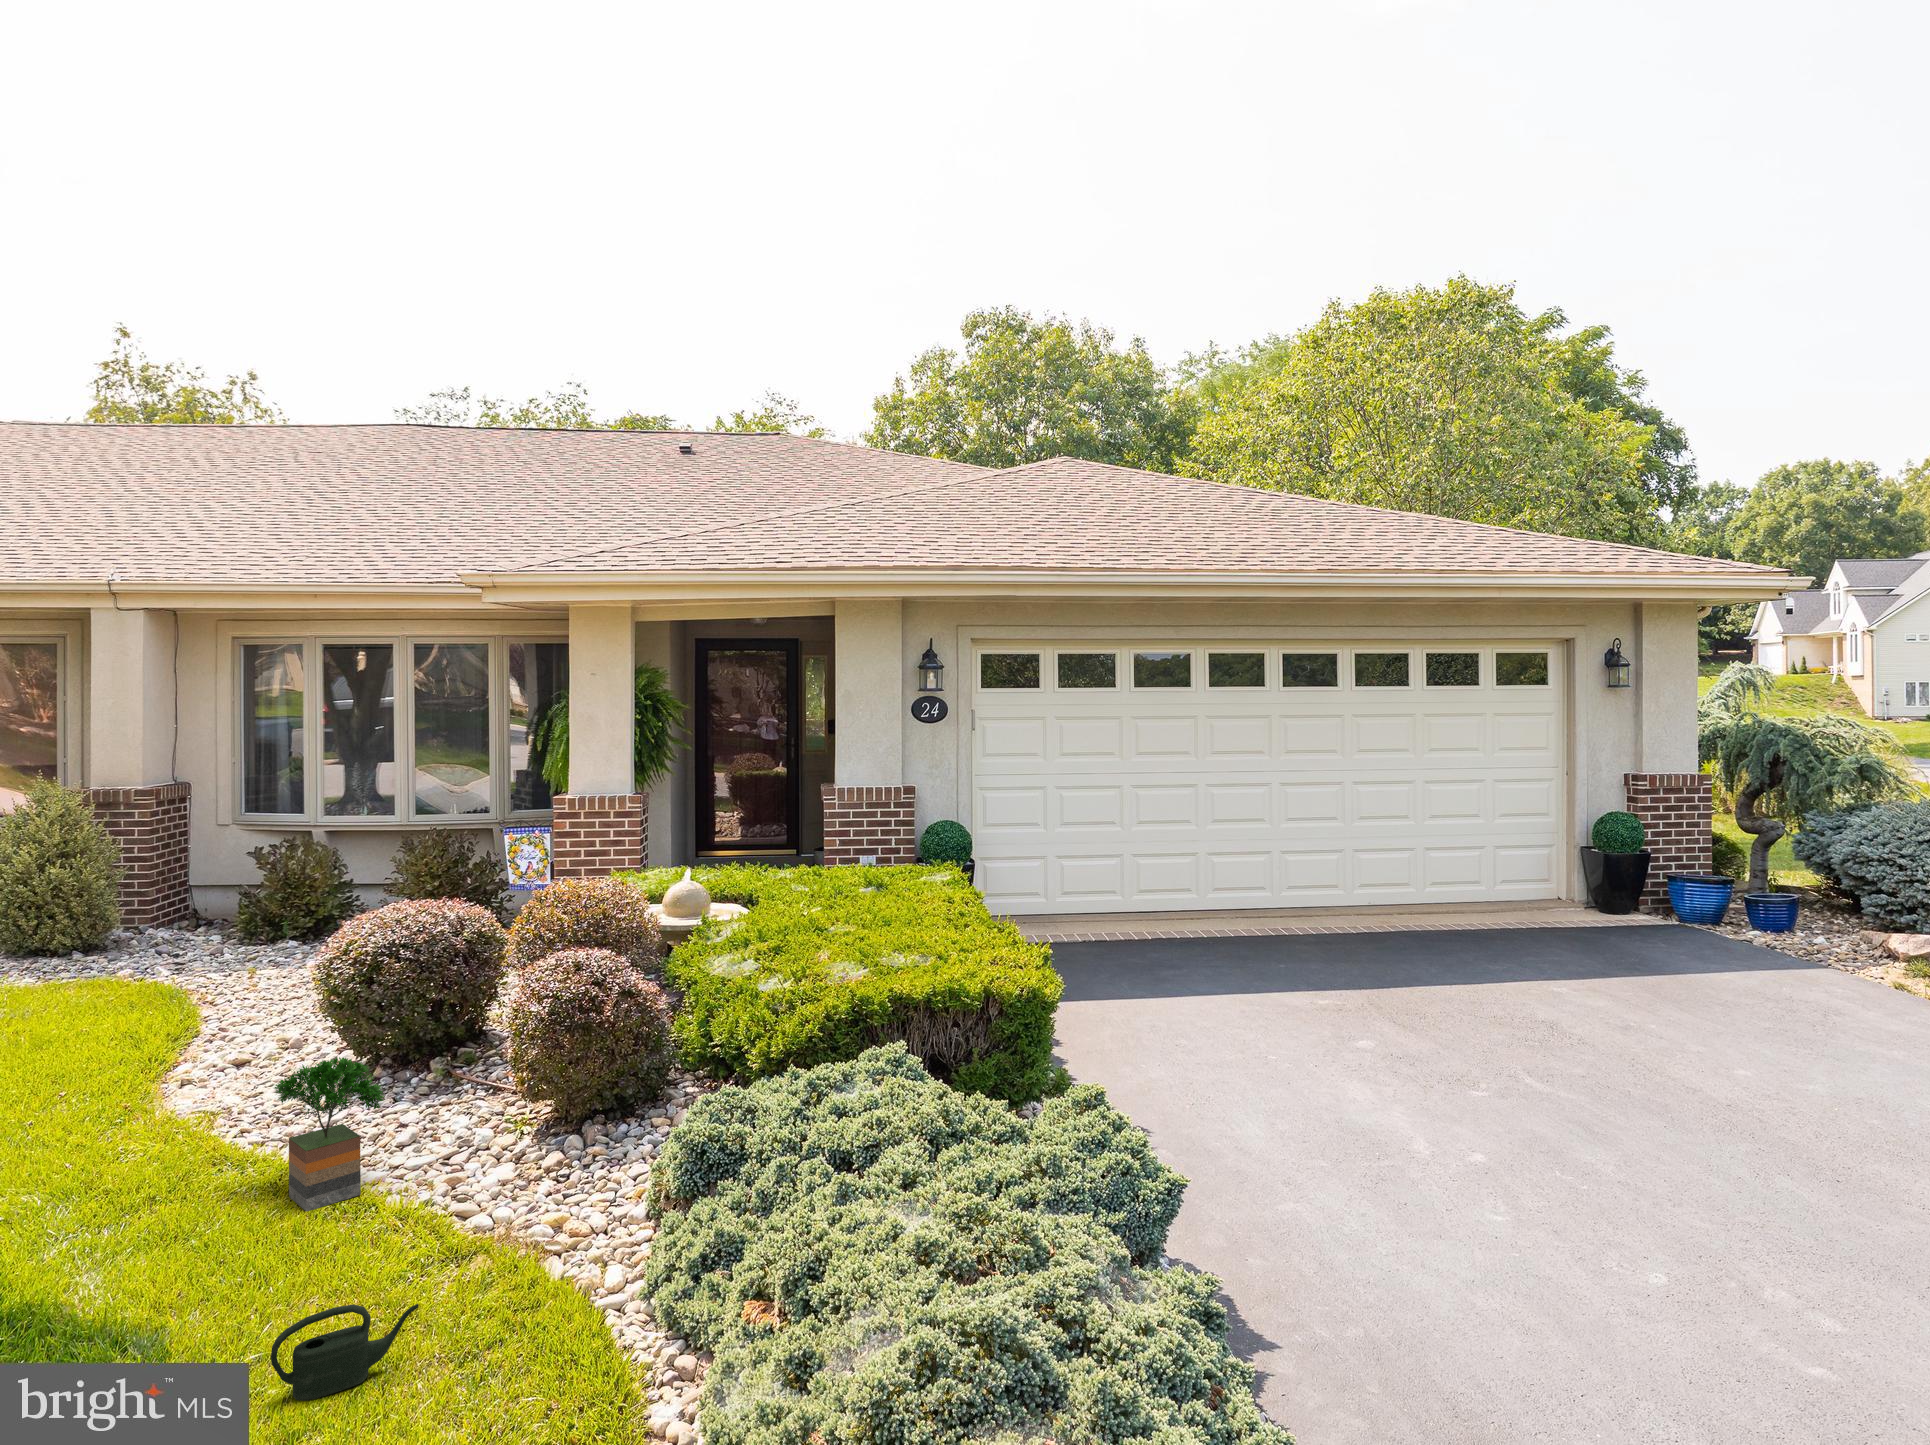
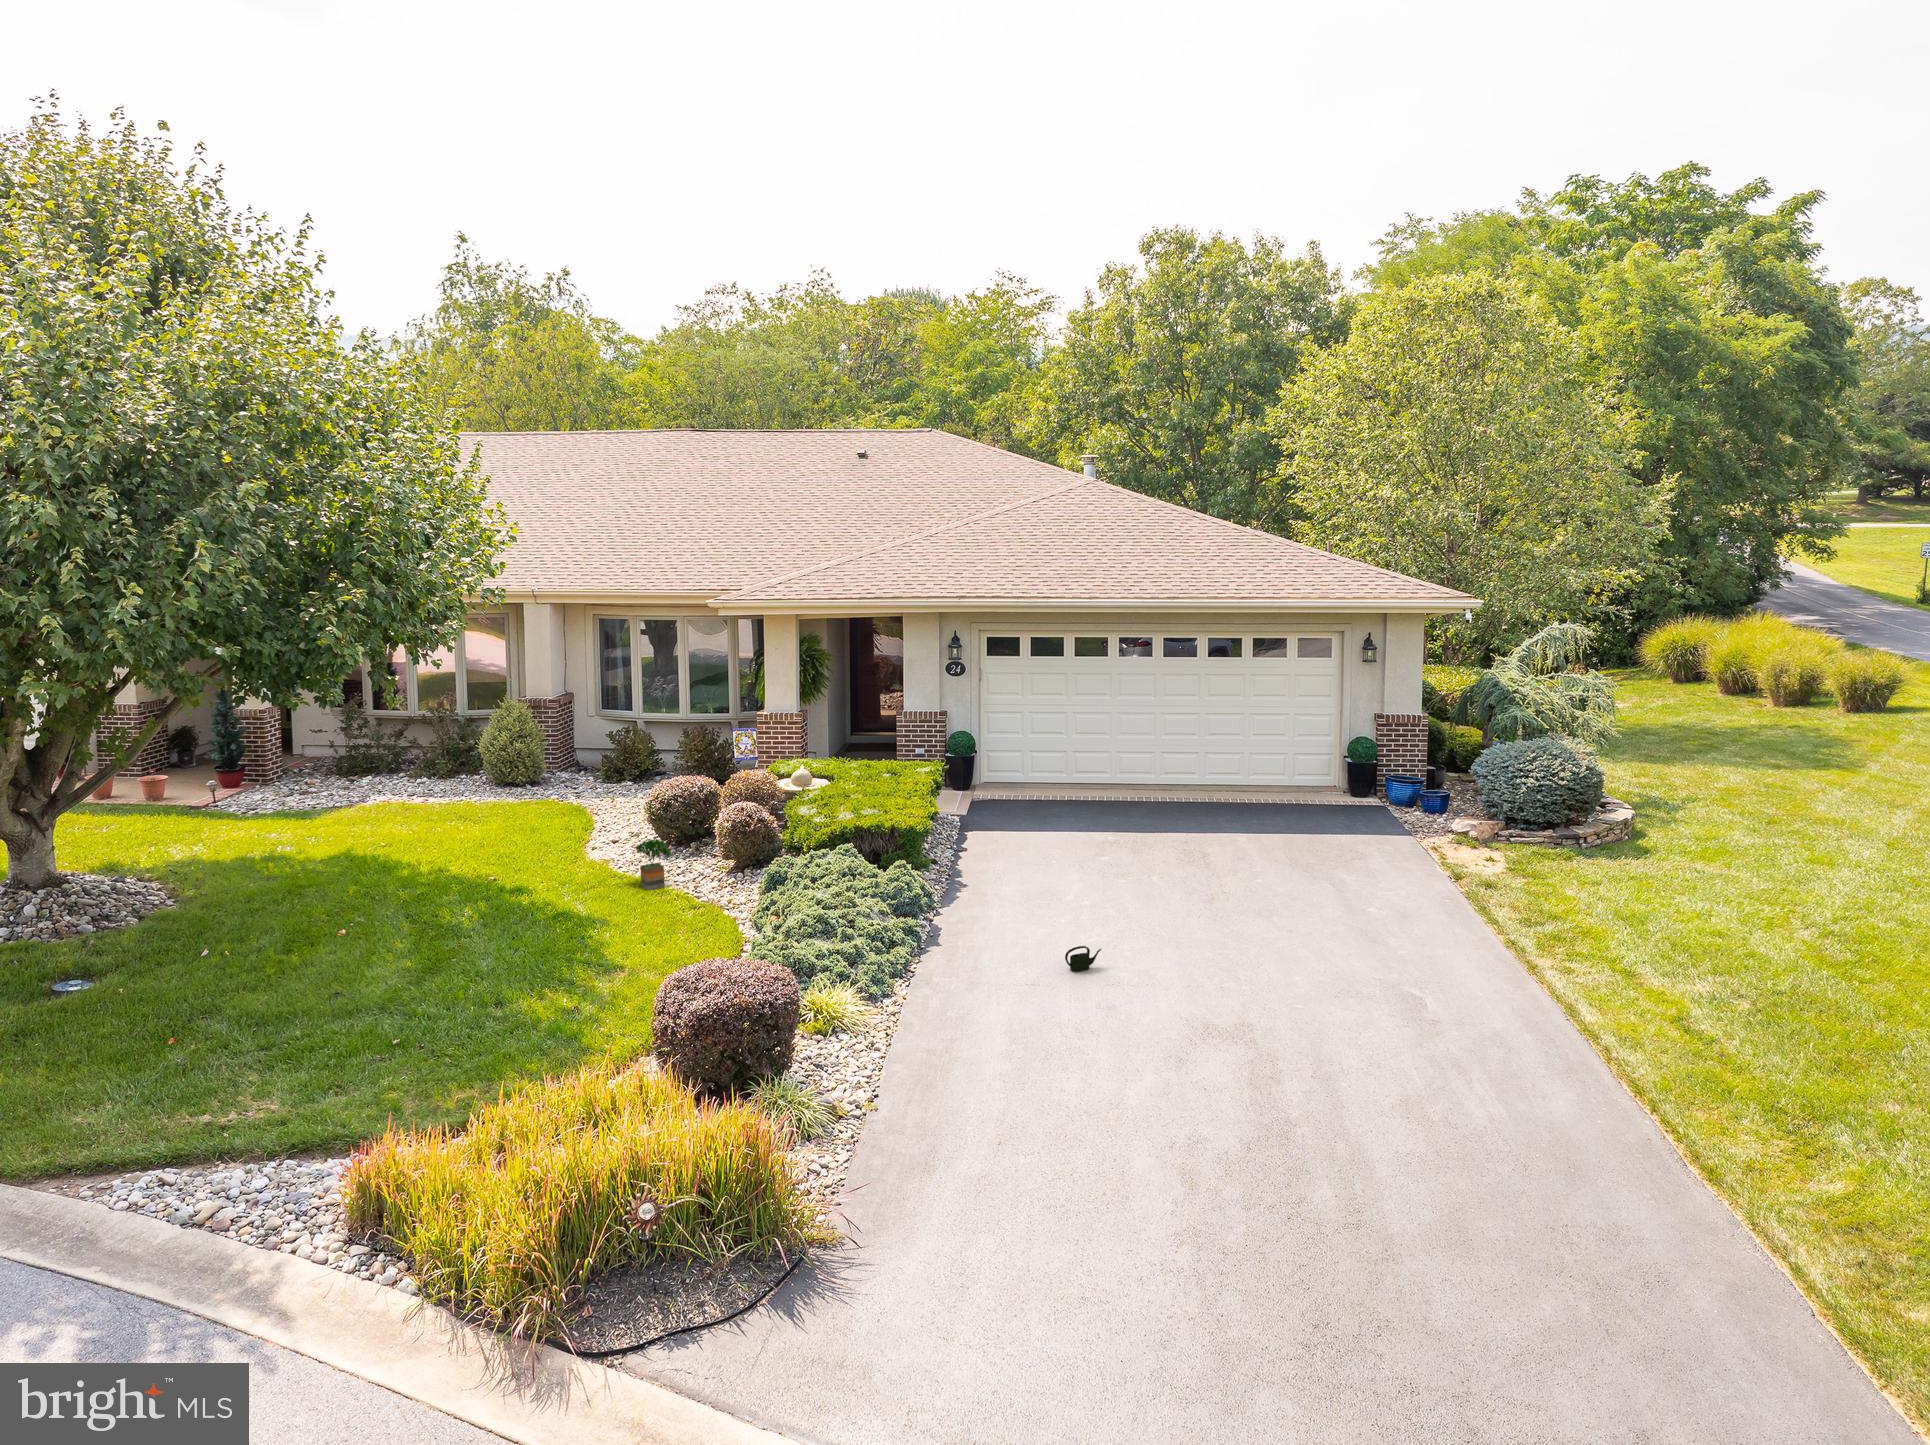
watering can: present [271,1304,419,1401] -> present [1065,946,1101,972]

